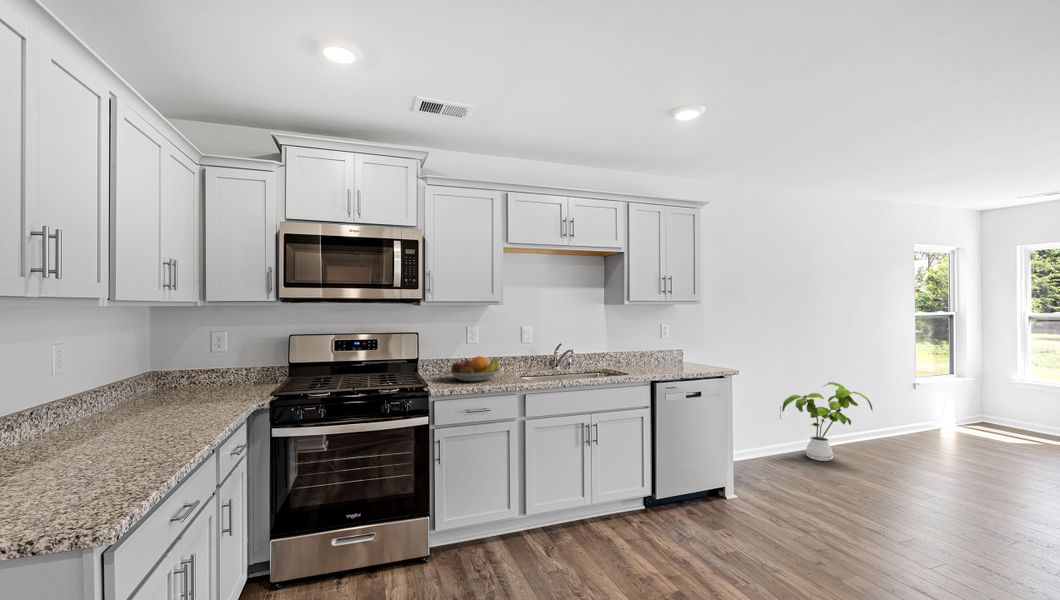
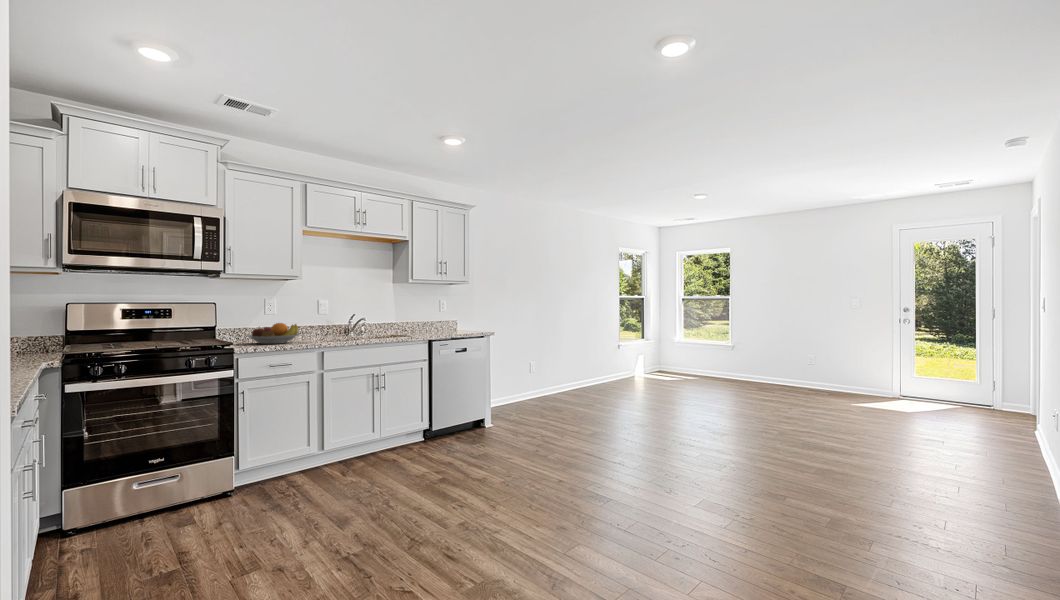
house plant: present [782,382,872,461] -> none [530,343,586,400]

